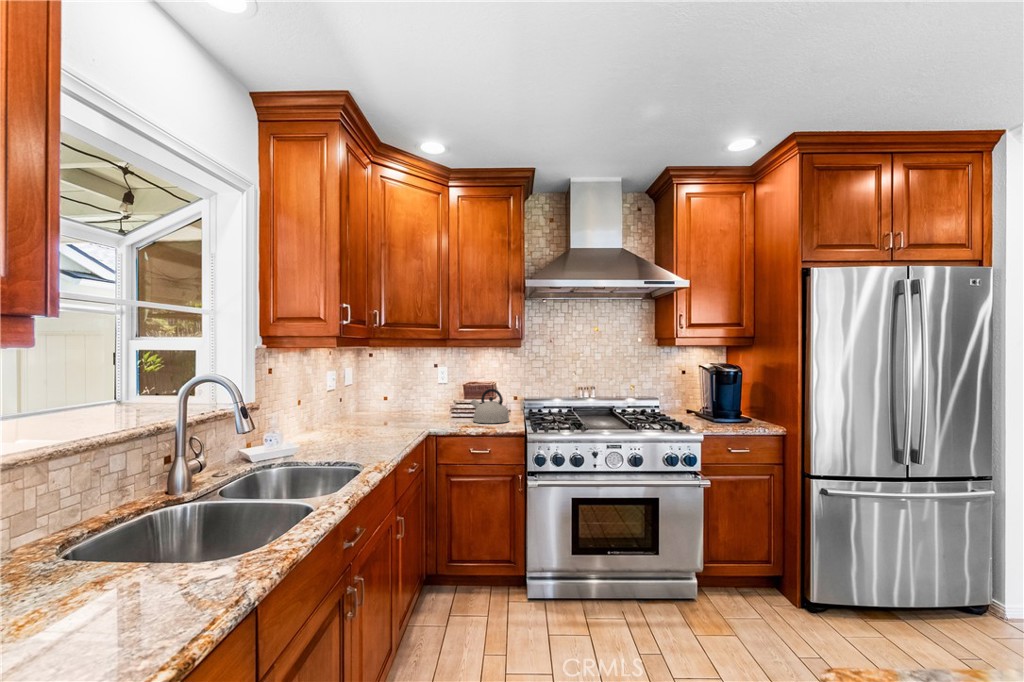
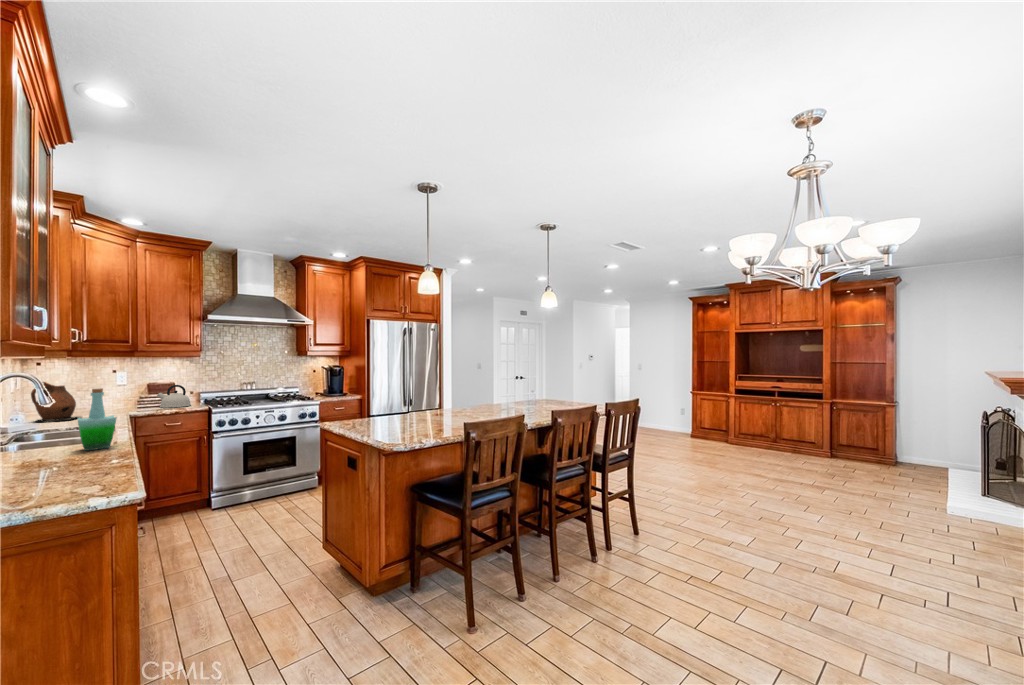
ceramic pitcher: none [323,381,378,438] -> present [31,382,79,422]
bottle: none [88,442,216,621] -> present [78,388,116,451]

